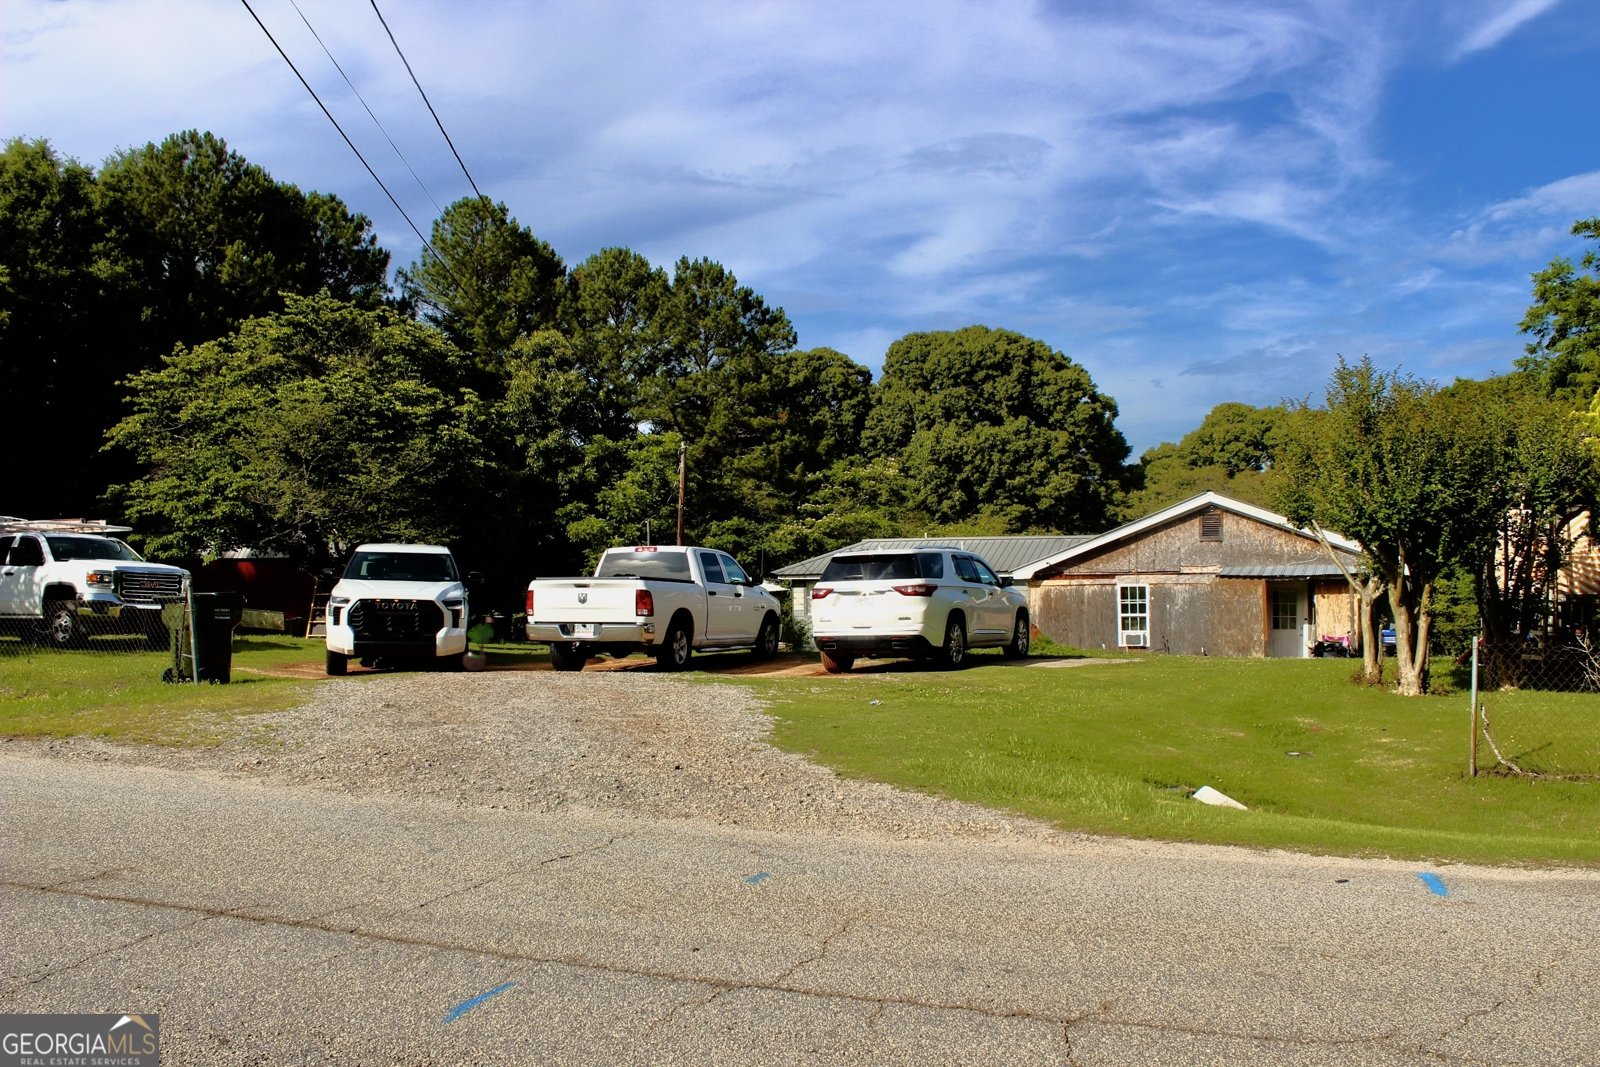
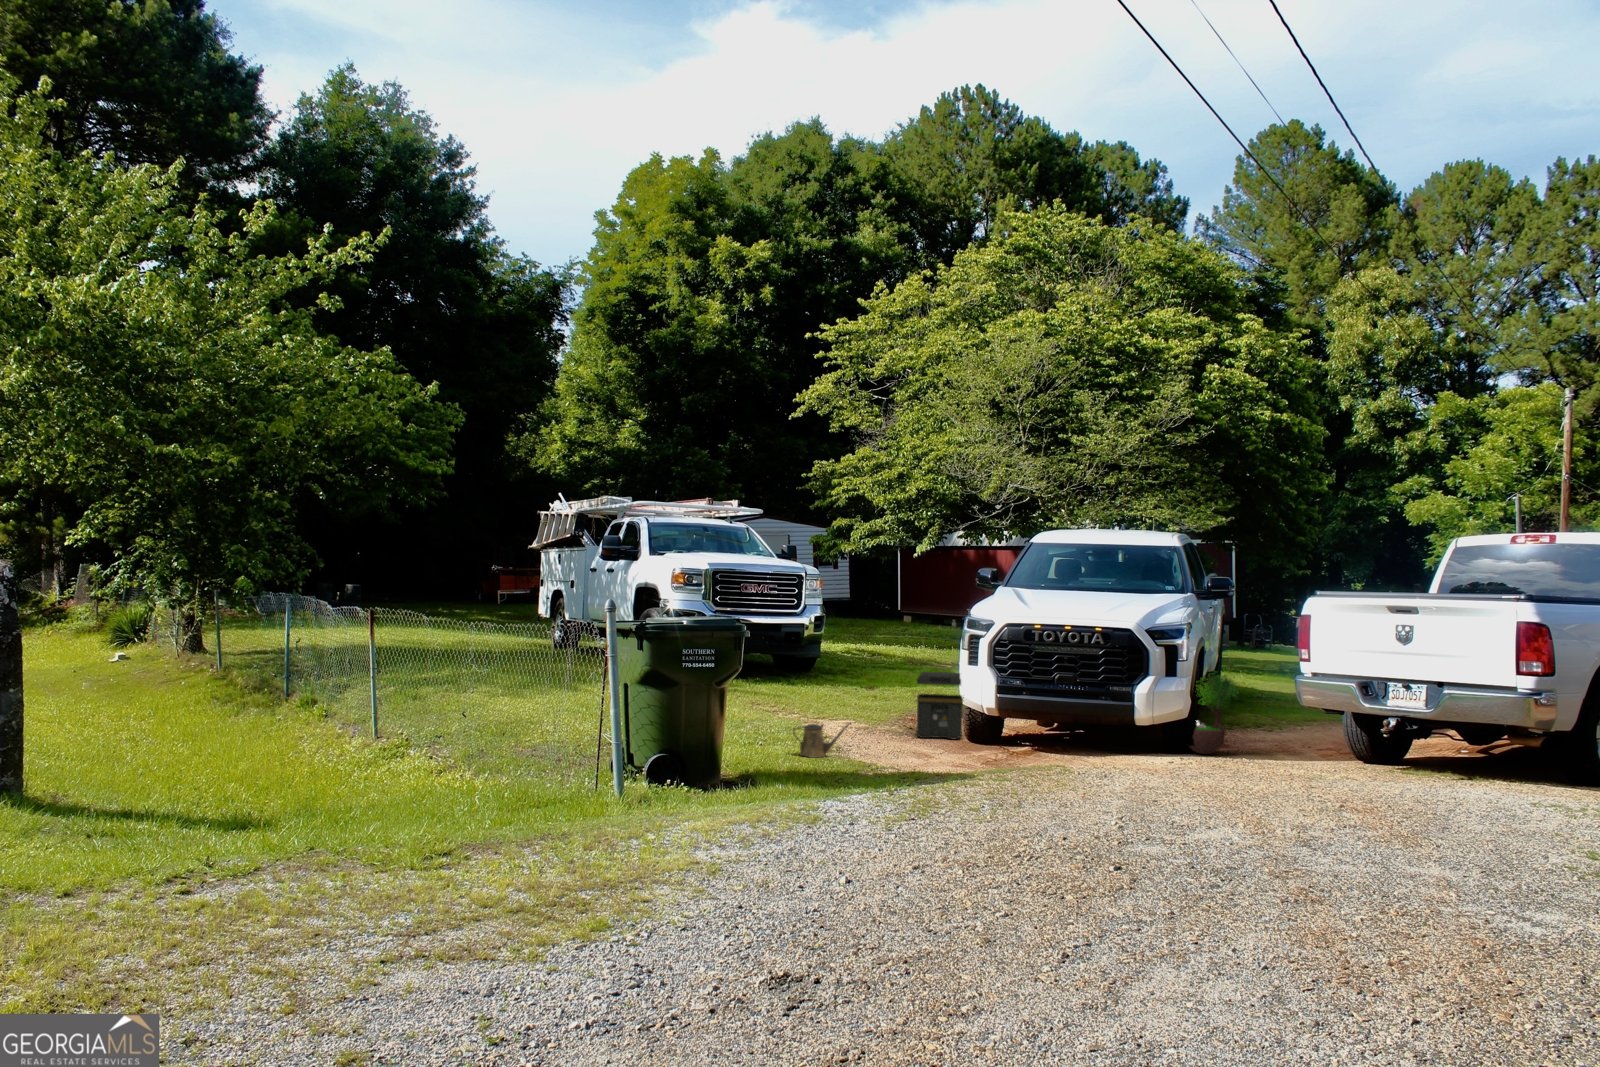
toolbox: none [294,632,327,673] -> present [917,672,964,739]
watering can: none [226,662,267,685] -> present [793,723,851,758]

